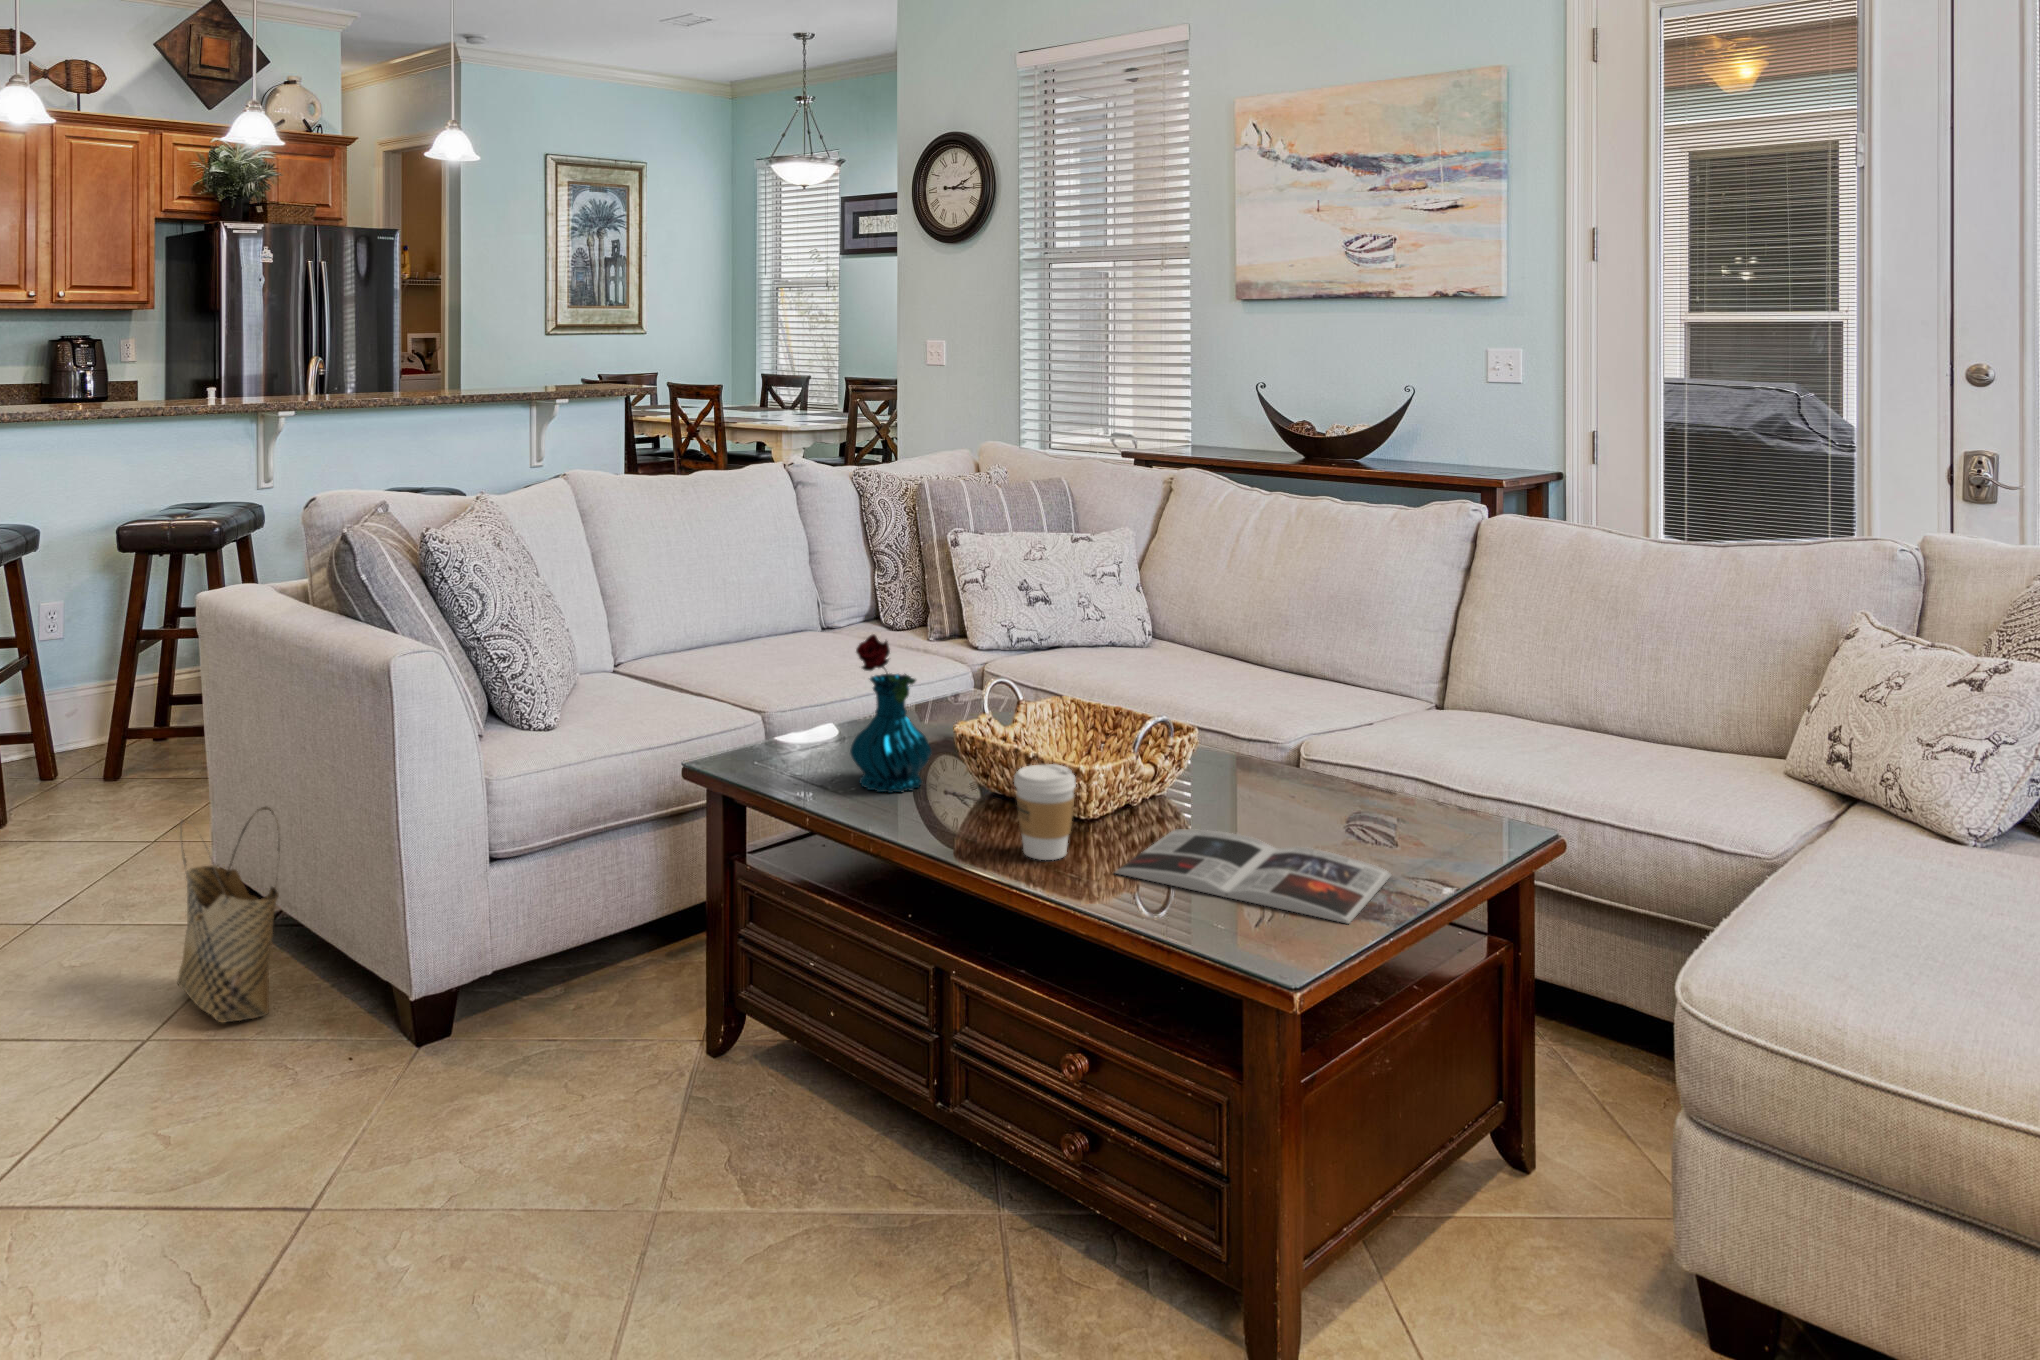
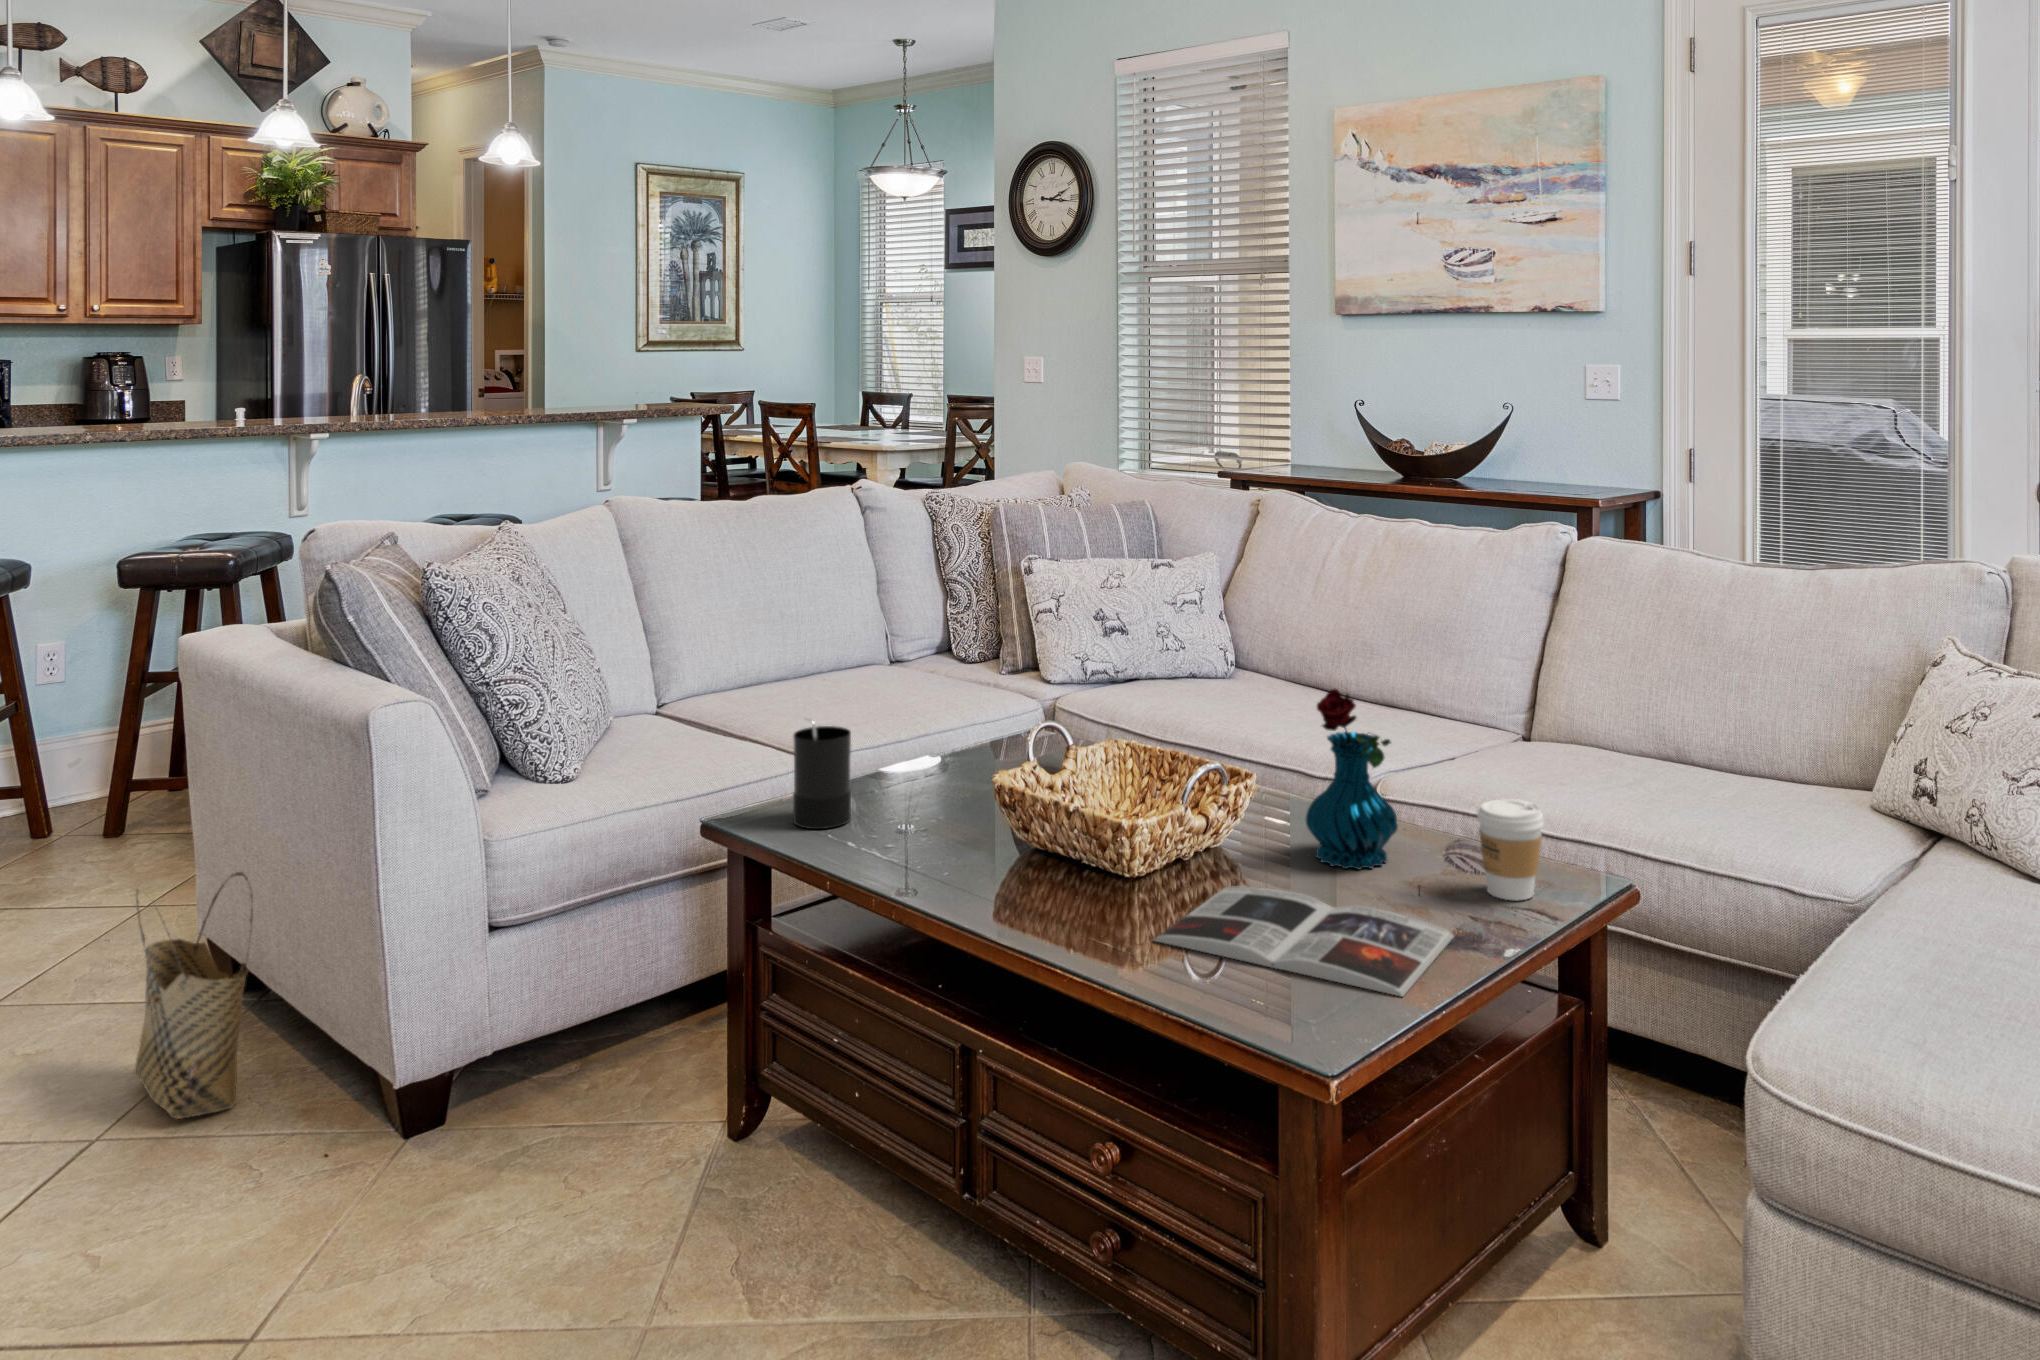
vase: present [850,634,932,793] -> present [1306,688,1398,870]
candle: none [767,674,819,774] -> present [793,719,851,829]
coffee cup: present [1014,764,1076,860] -> present [1477,799,1543,900]

